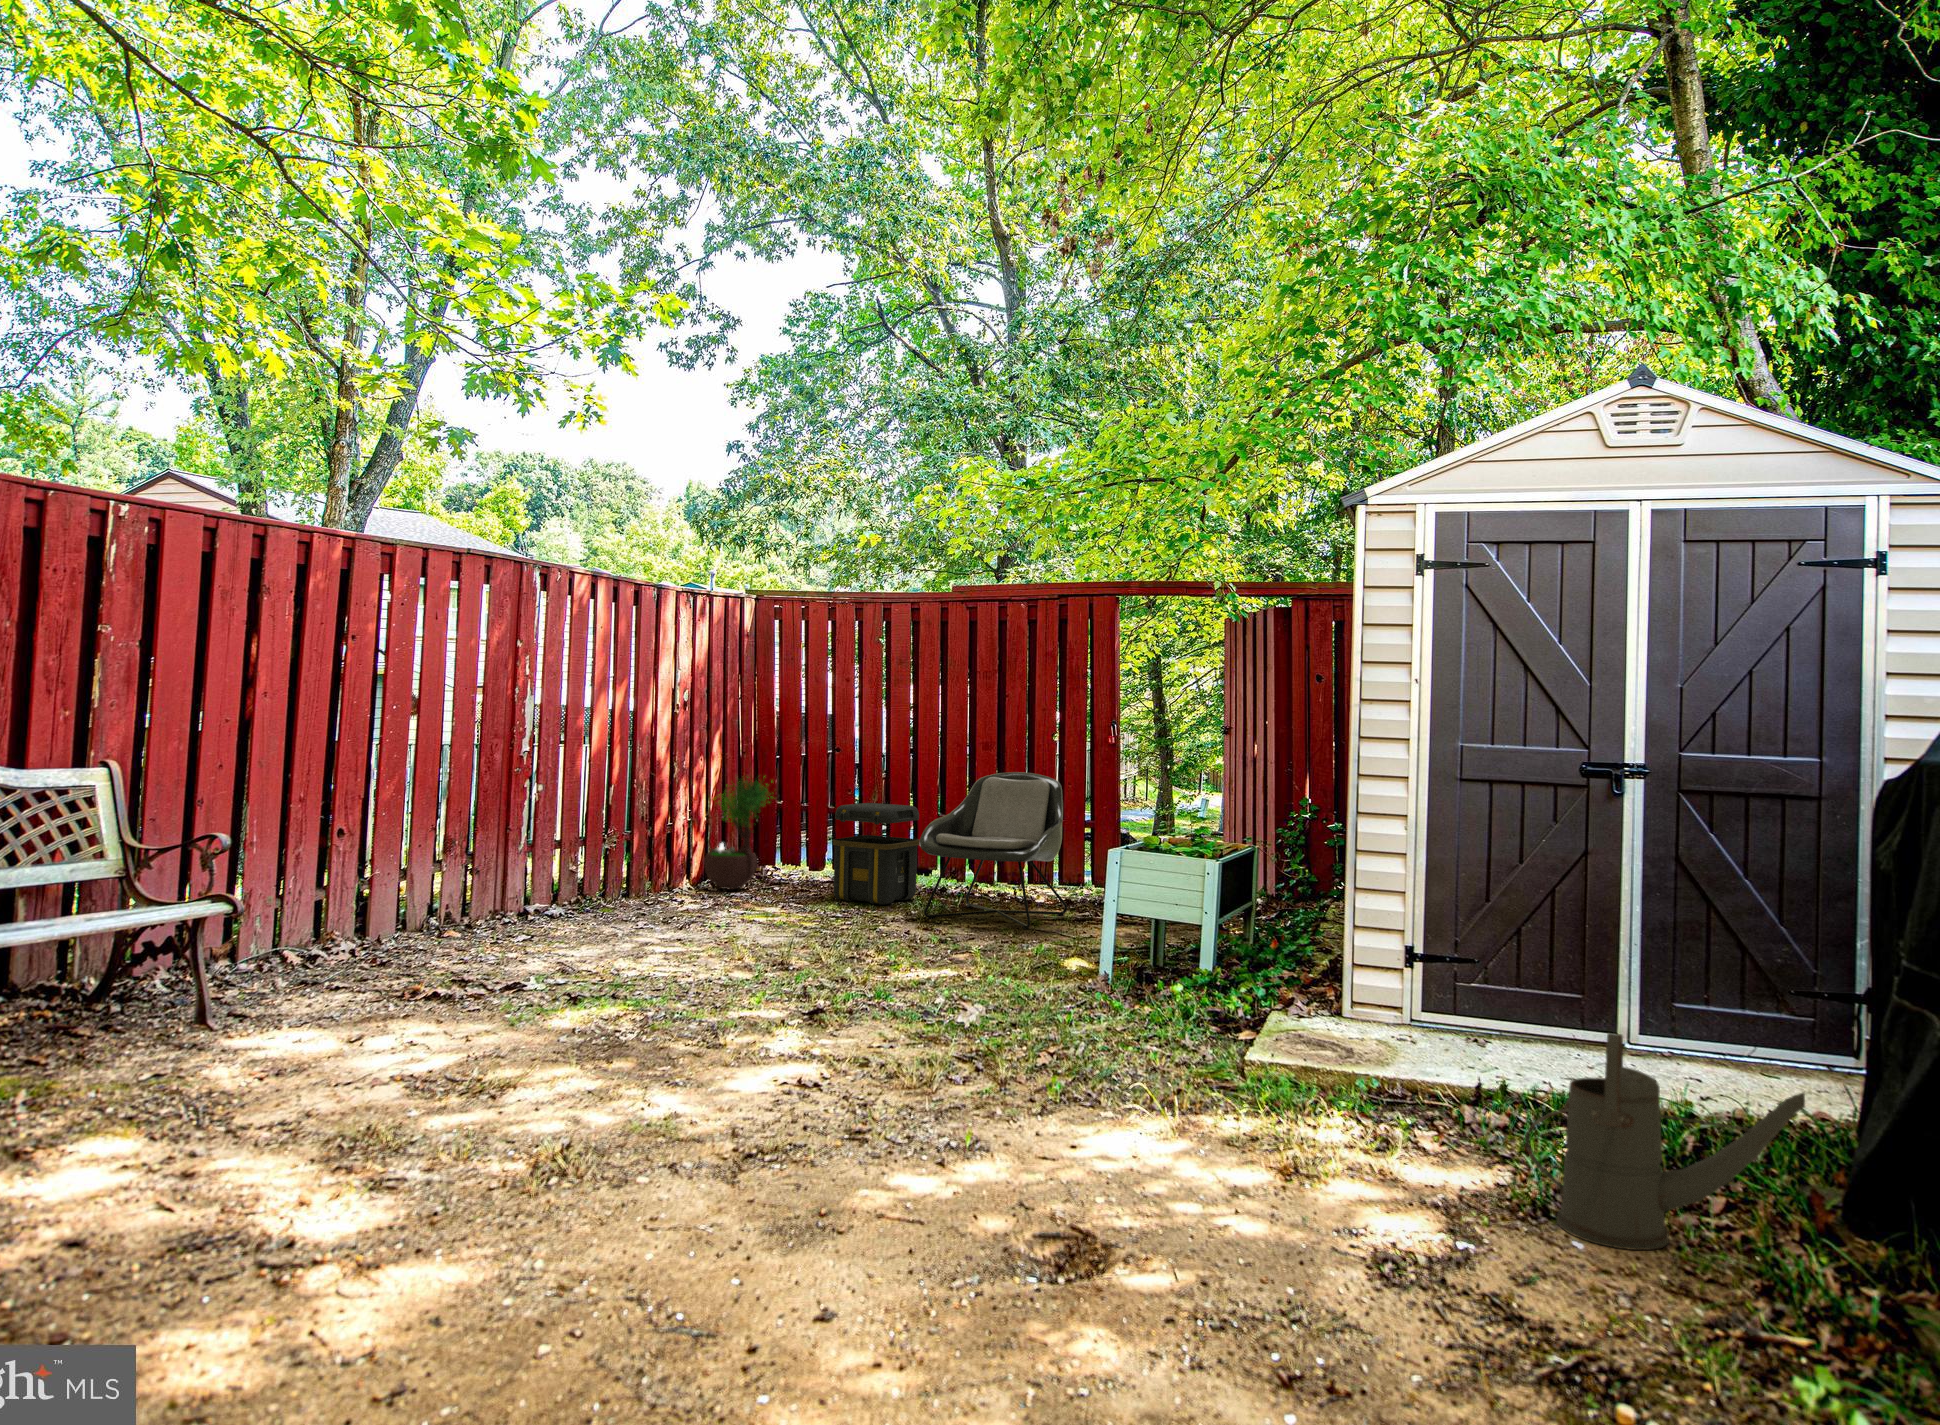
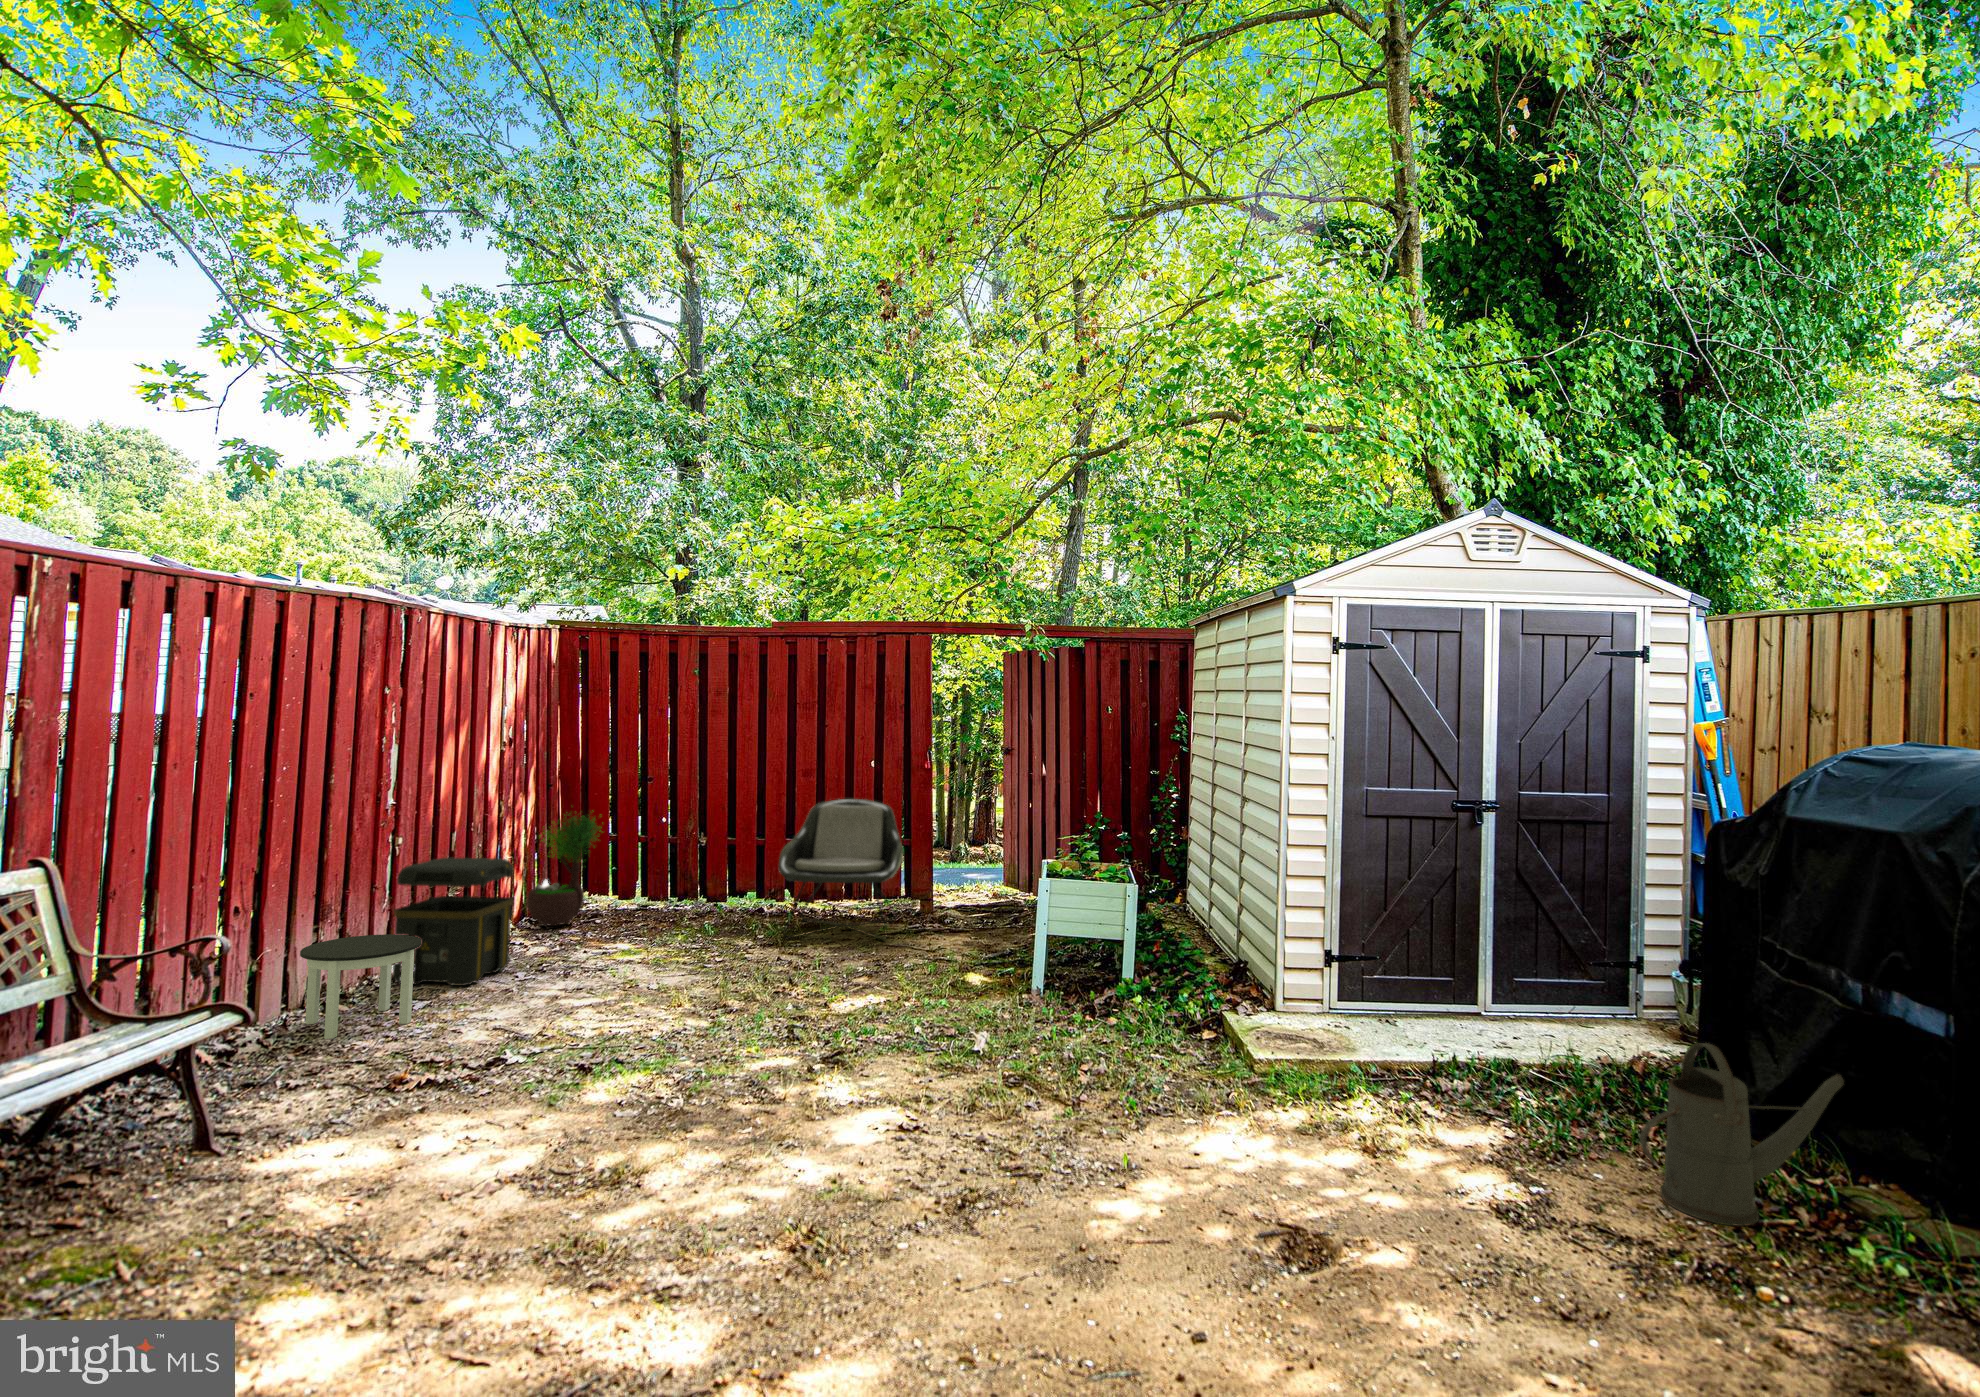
toolbox: present [833,803,920,905] -> present [393,858,513,986]
round table: none [465,863,556,941] -> present [300,934,421,1039]

